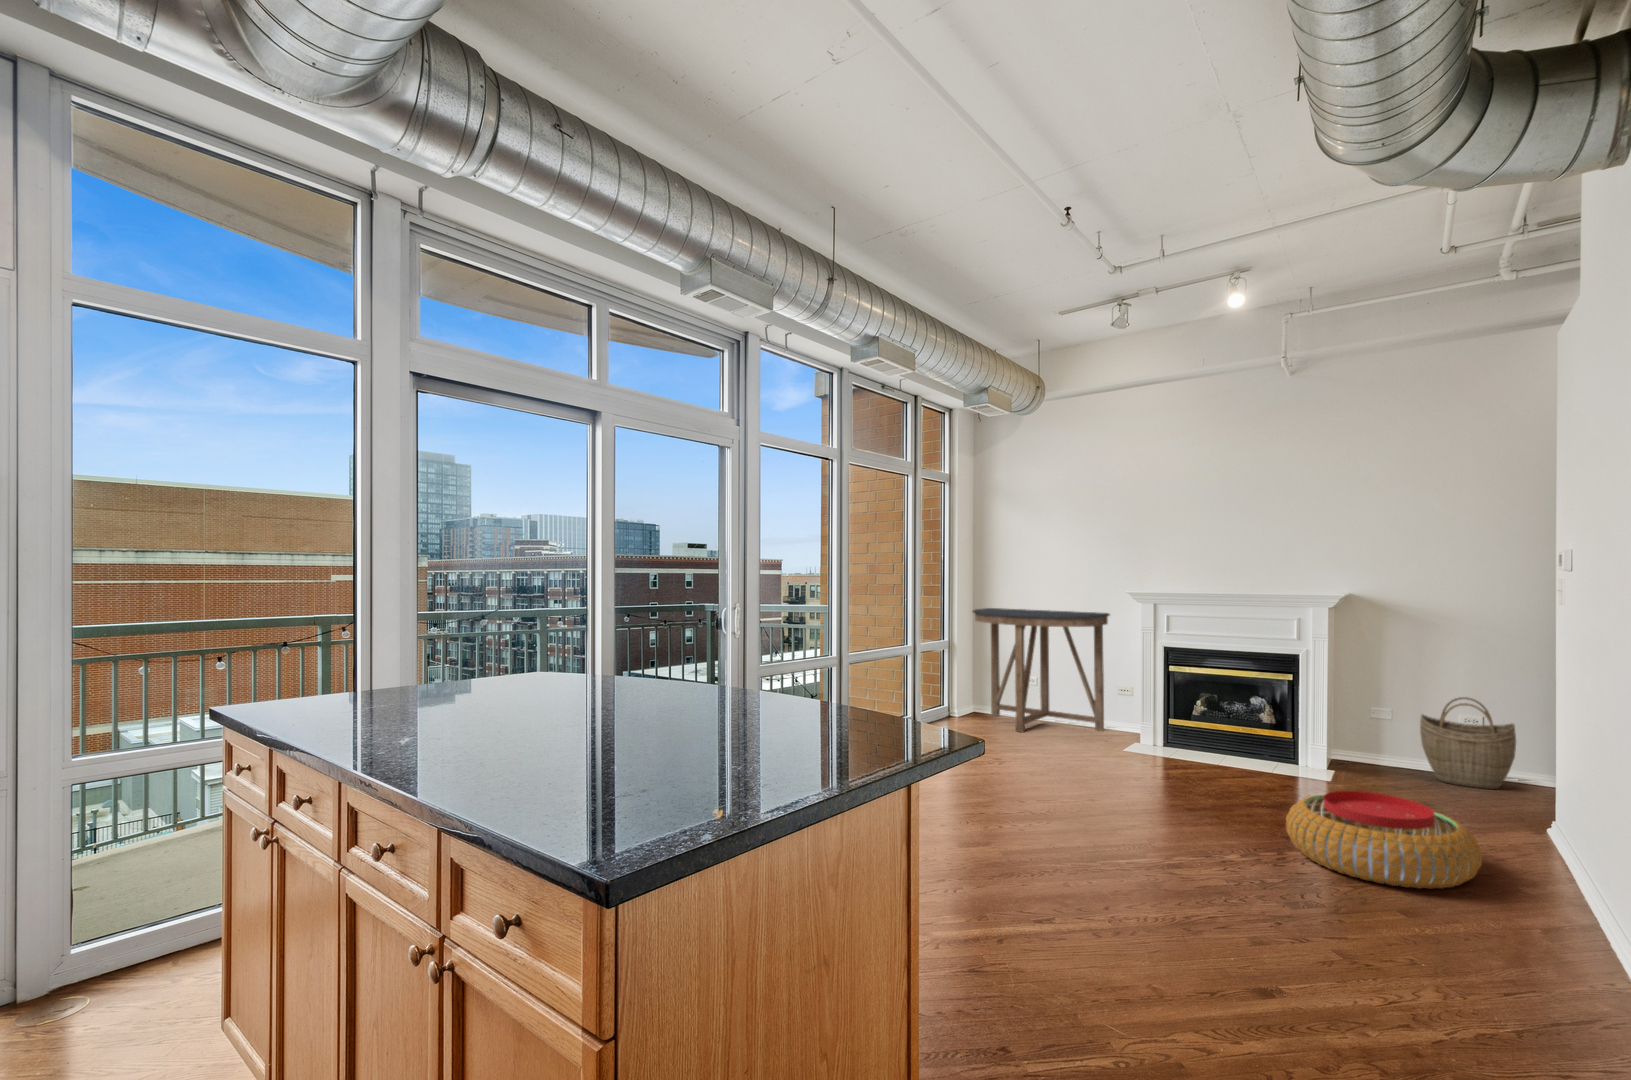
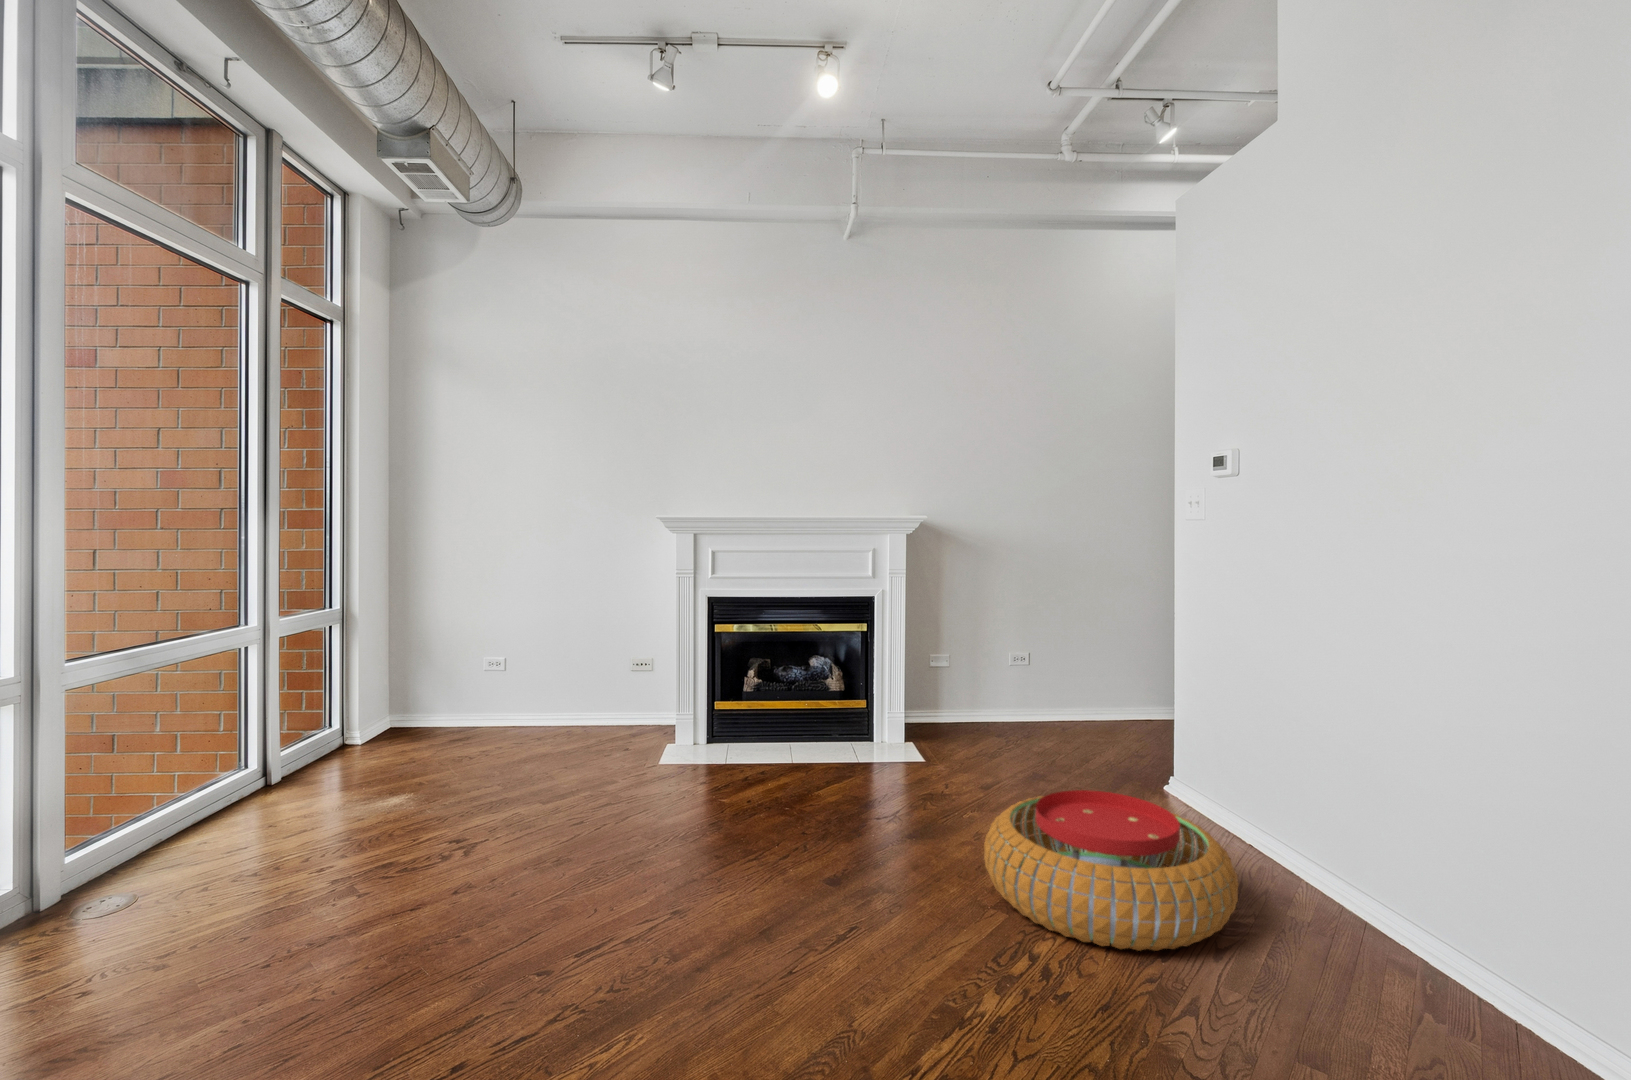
console table: present [973,608,1110,732] -> none [388,549,619,753]
woven basket: present [1420,697,1516,789] -> none [980,634,1065,736]

